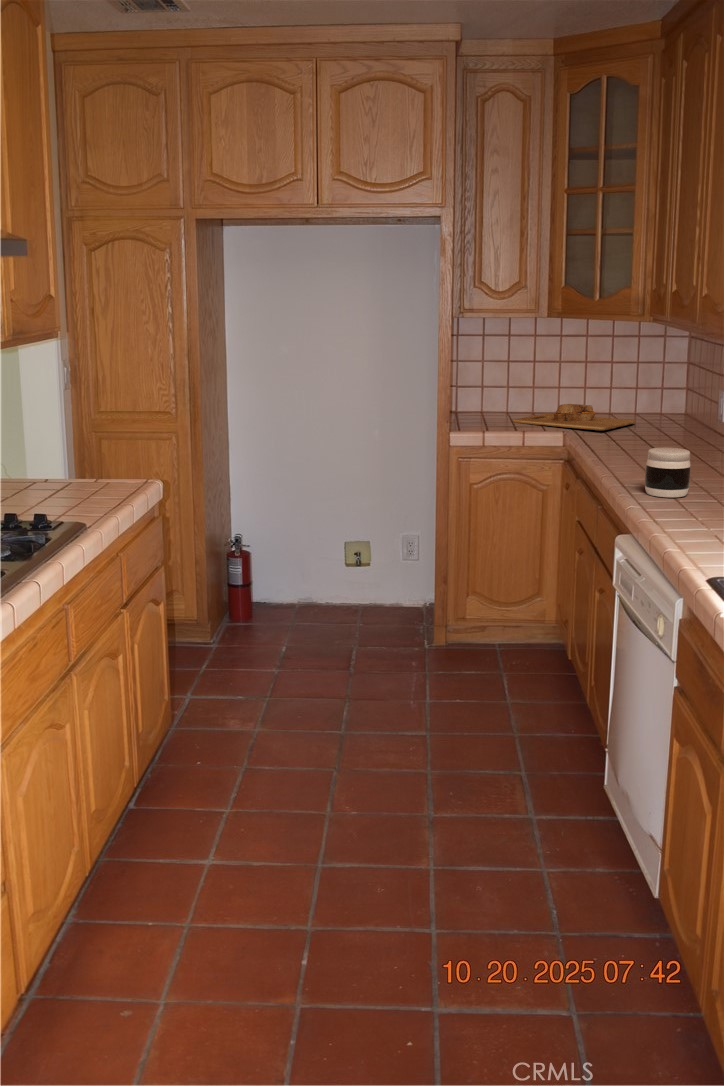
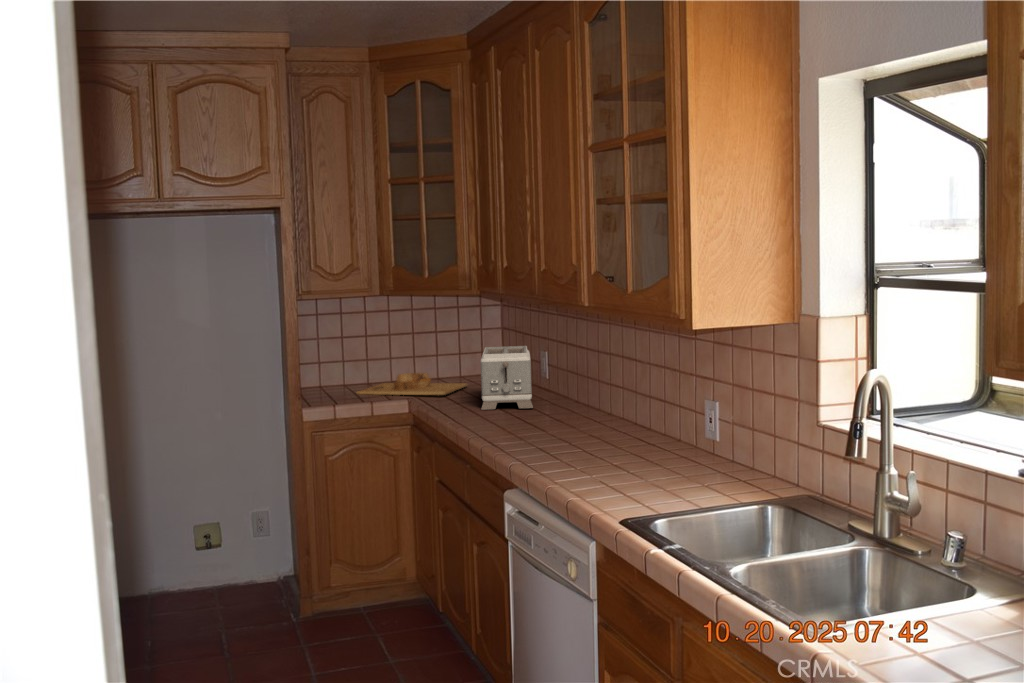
toaster: none [635,381,704,452] -> present [481,346,533,410]
jar: present [645,448,691,497] -> none [513,406,553,451]

